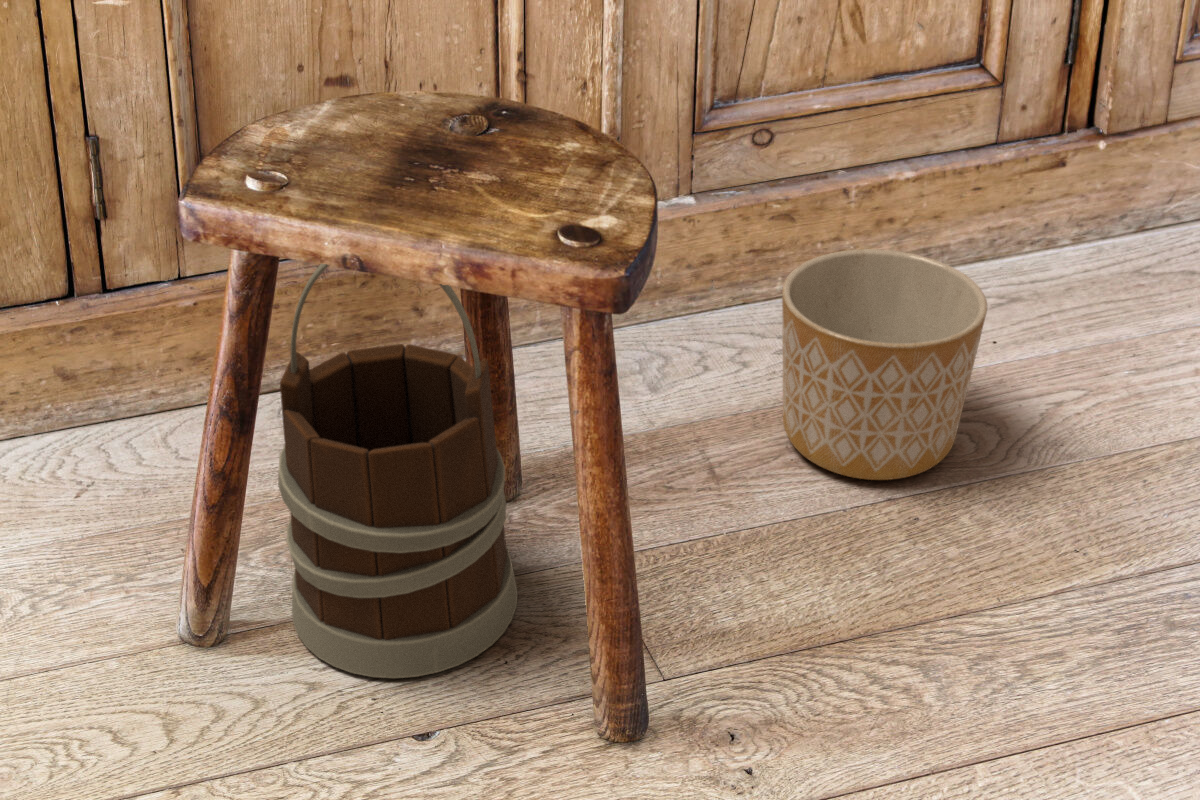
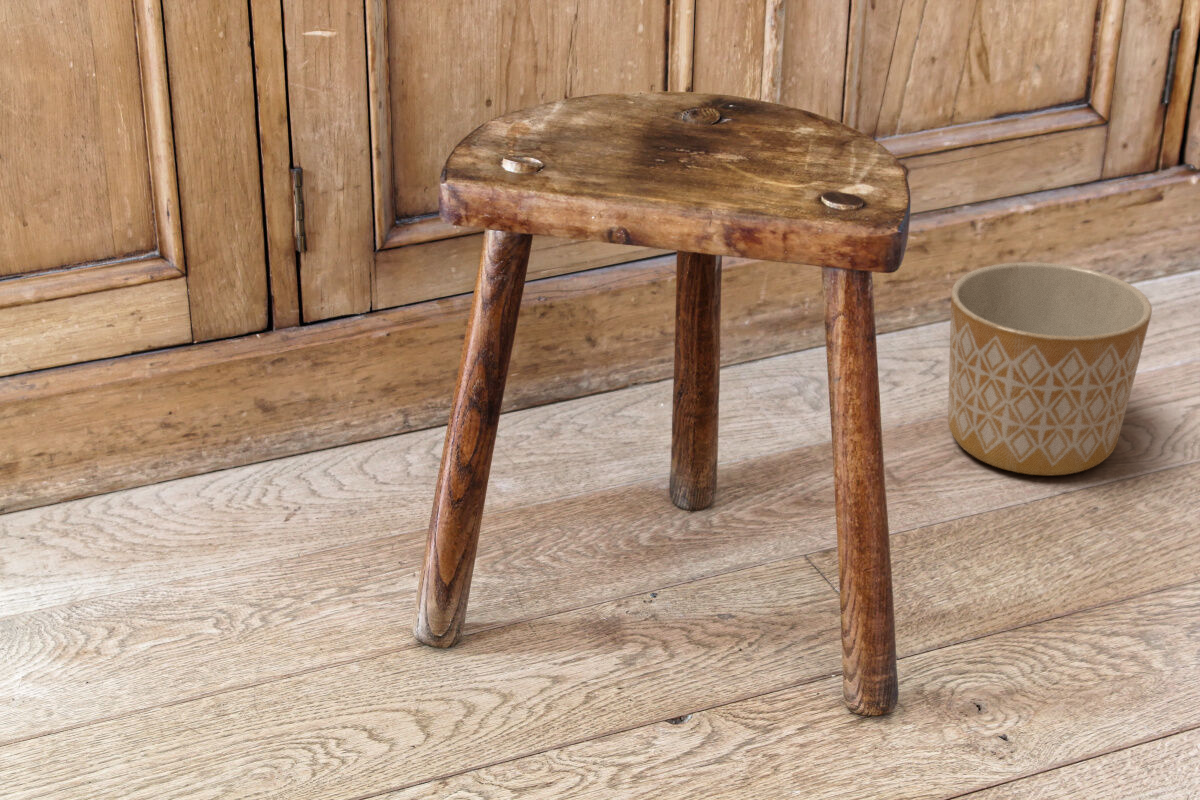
wooden bucket: present [278,264,518,678] -> none [514,230,737,668]

